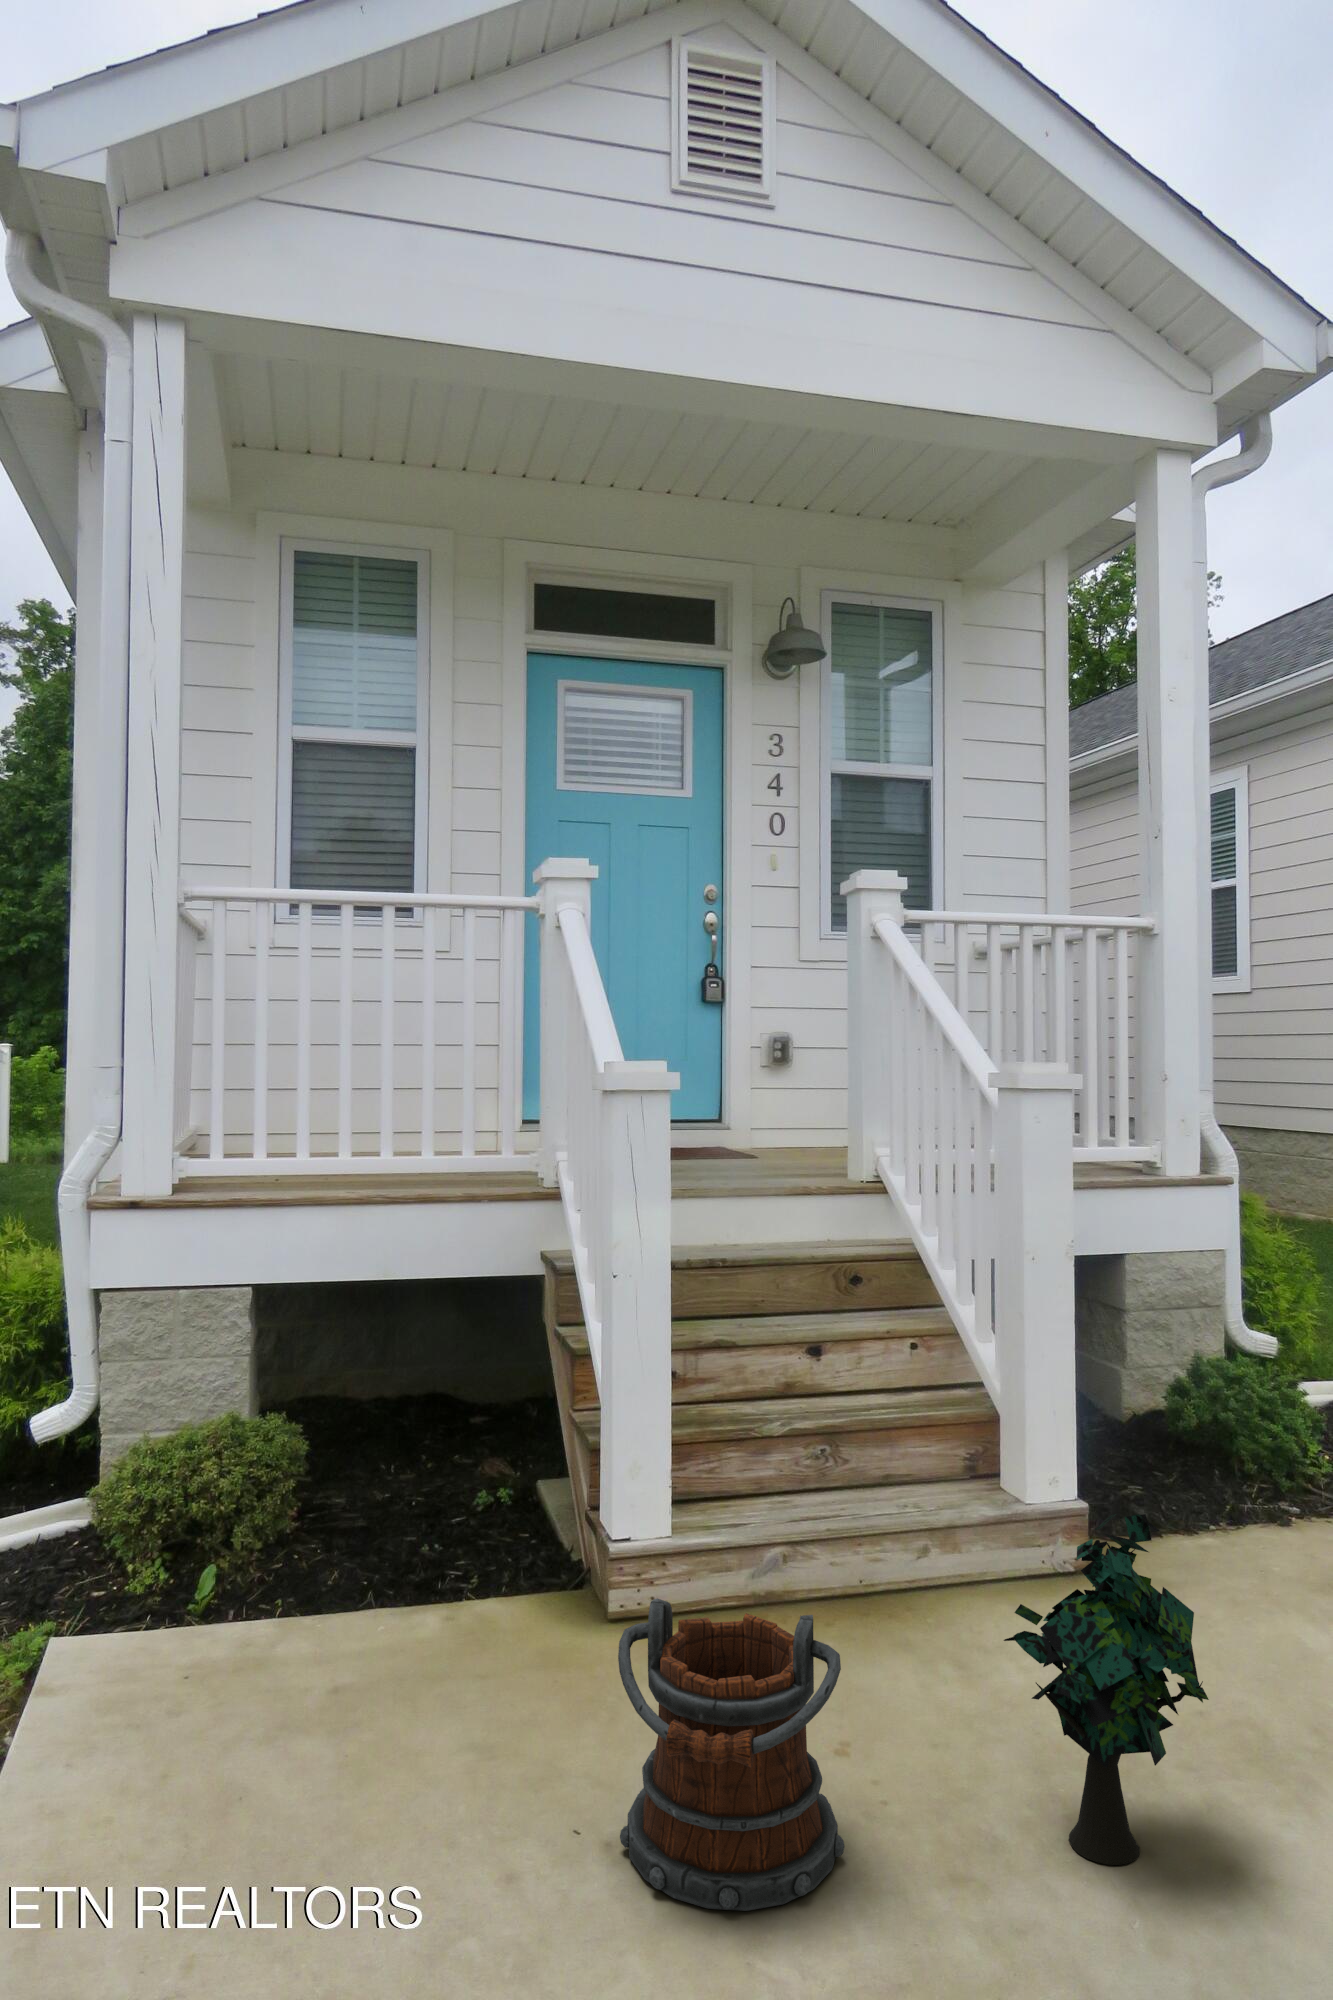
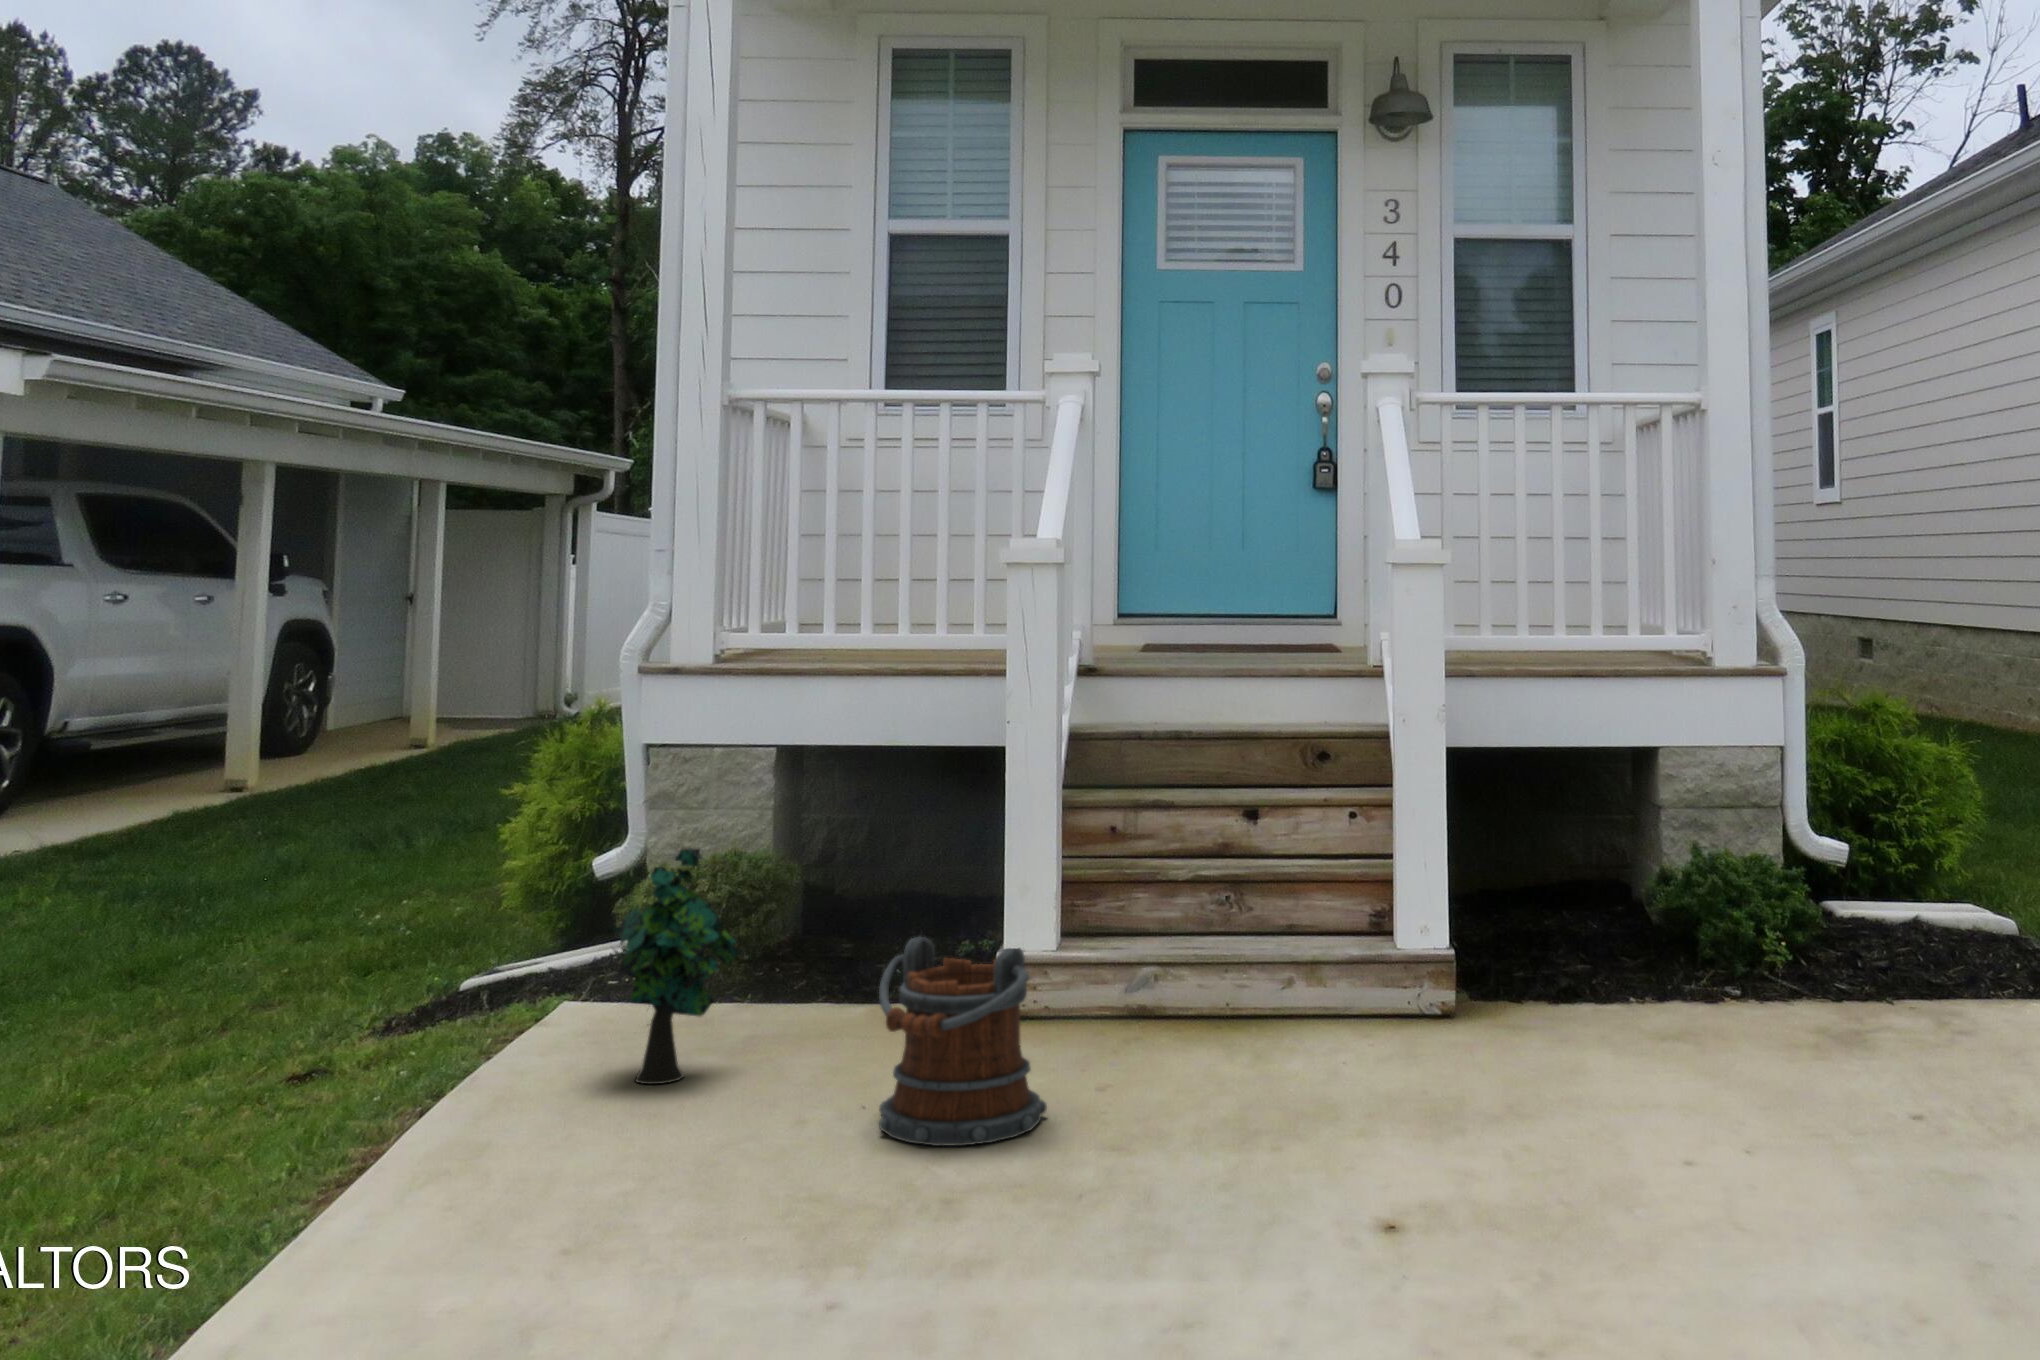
decorative plant: present [1004,1514,1209,1865] -> present [608,848,739,1084]

